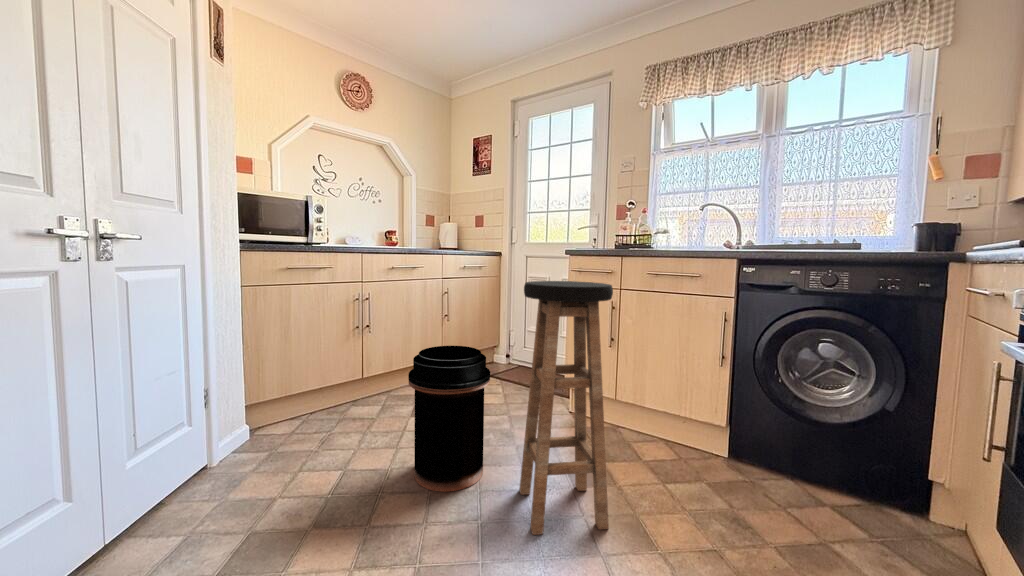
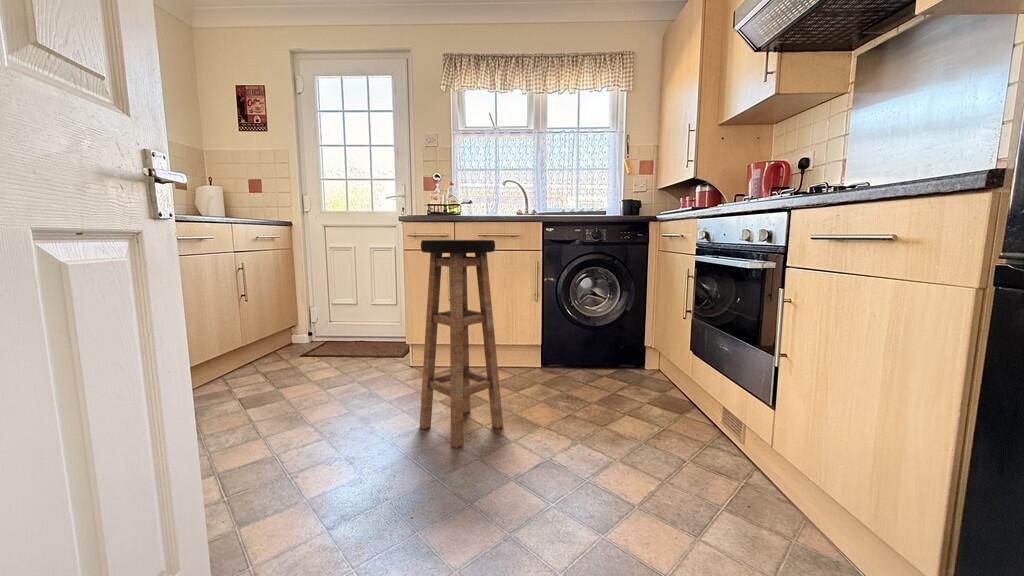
trash can: present [408,346,490,492] -> none [291,311,380,454]

